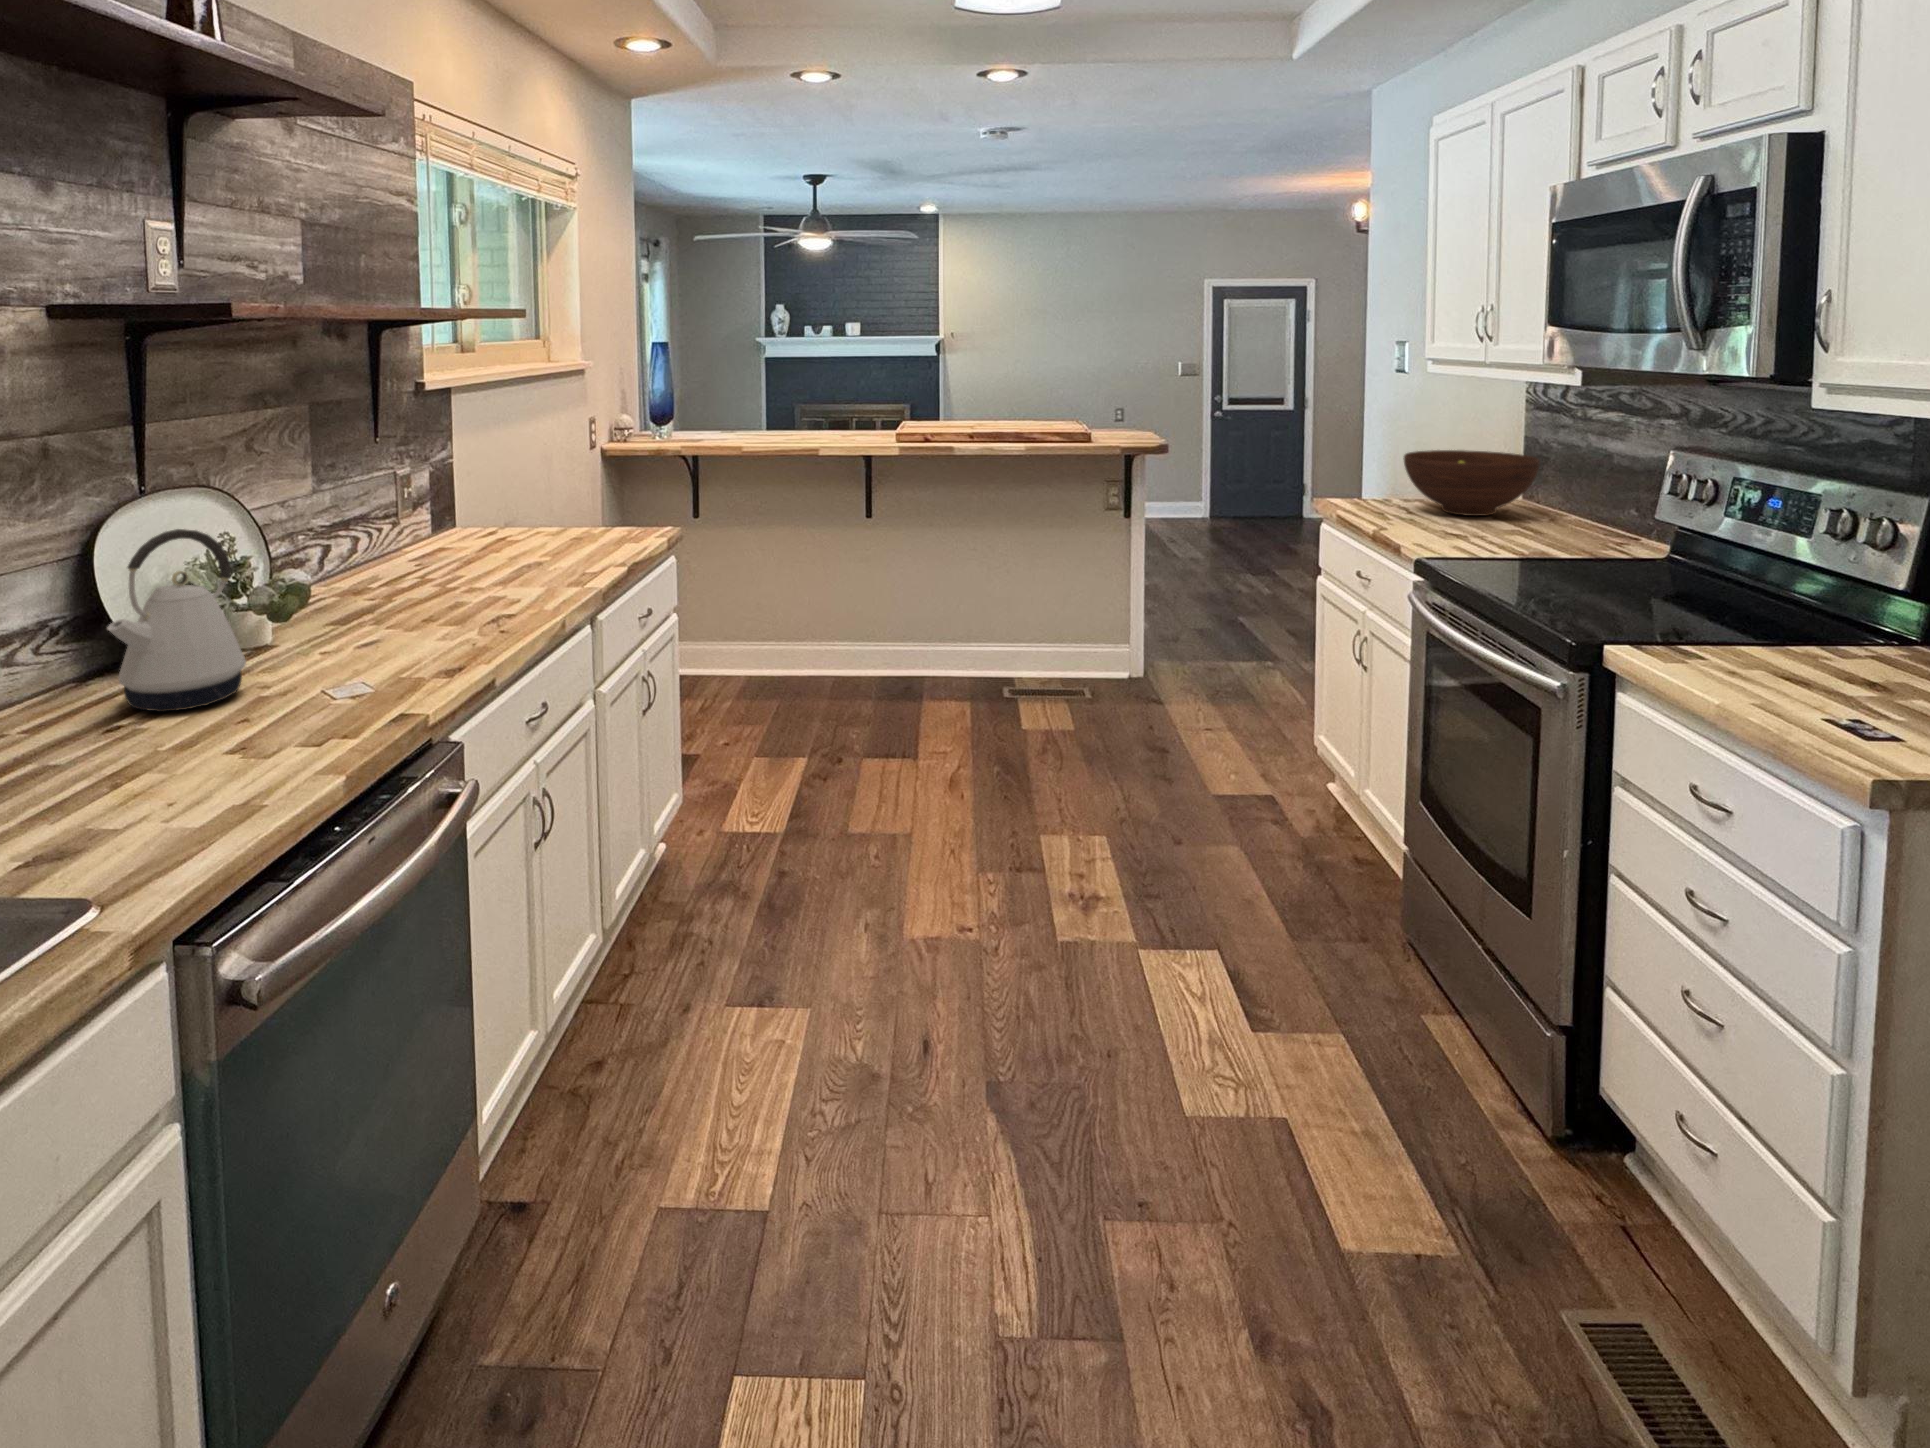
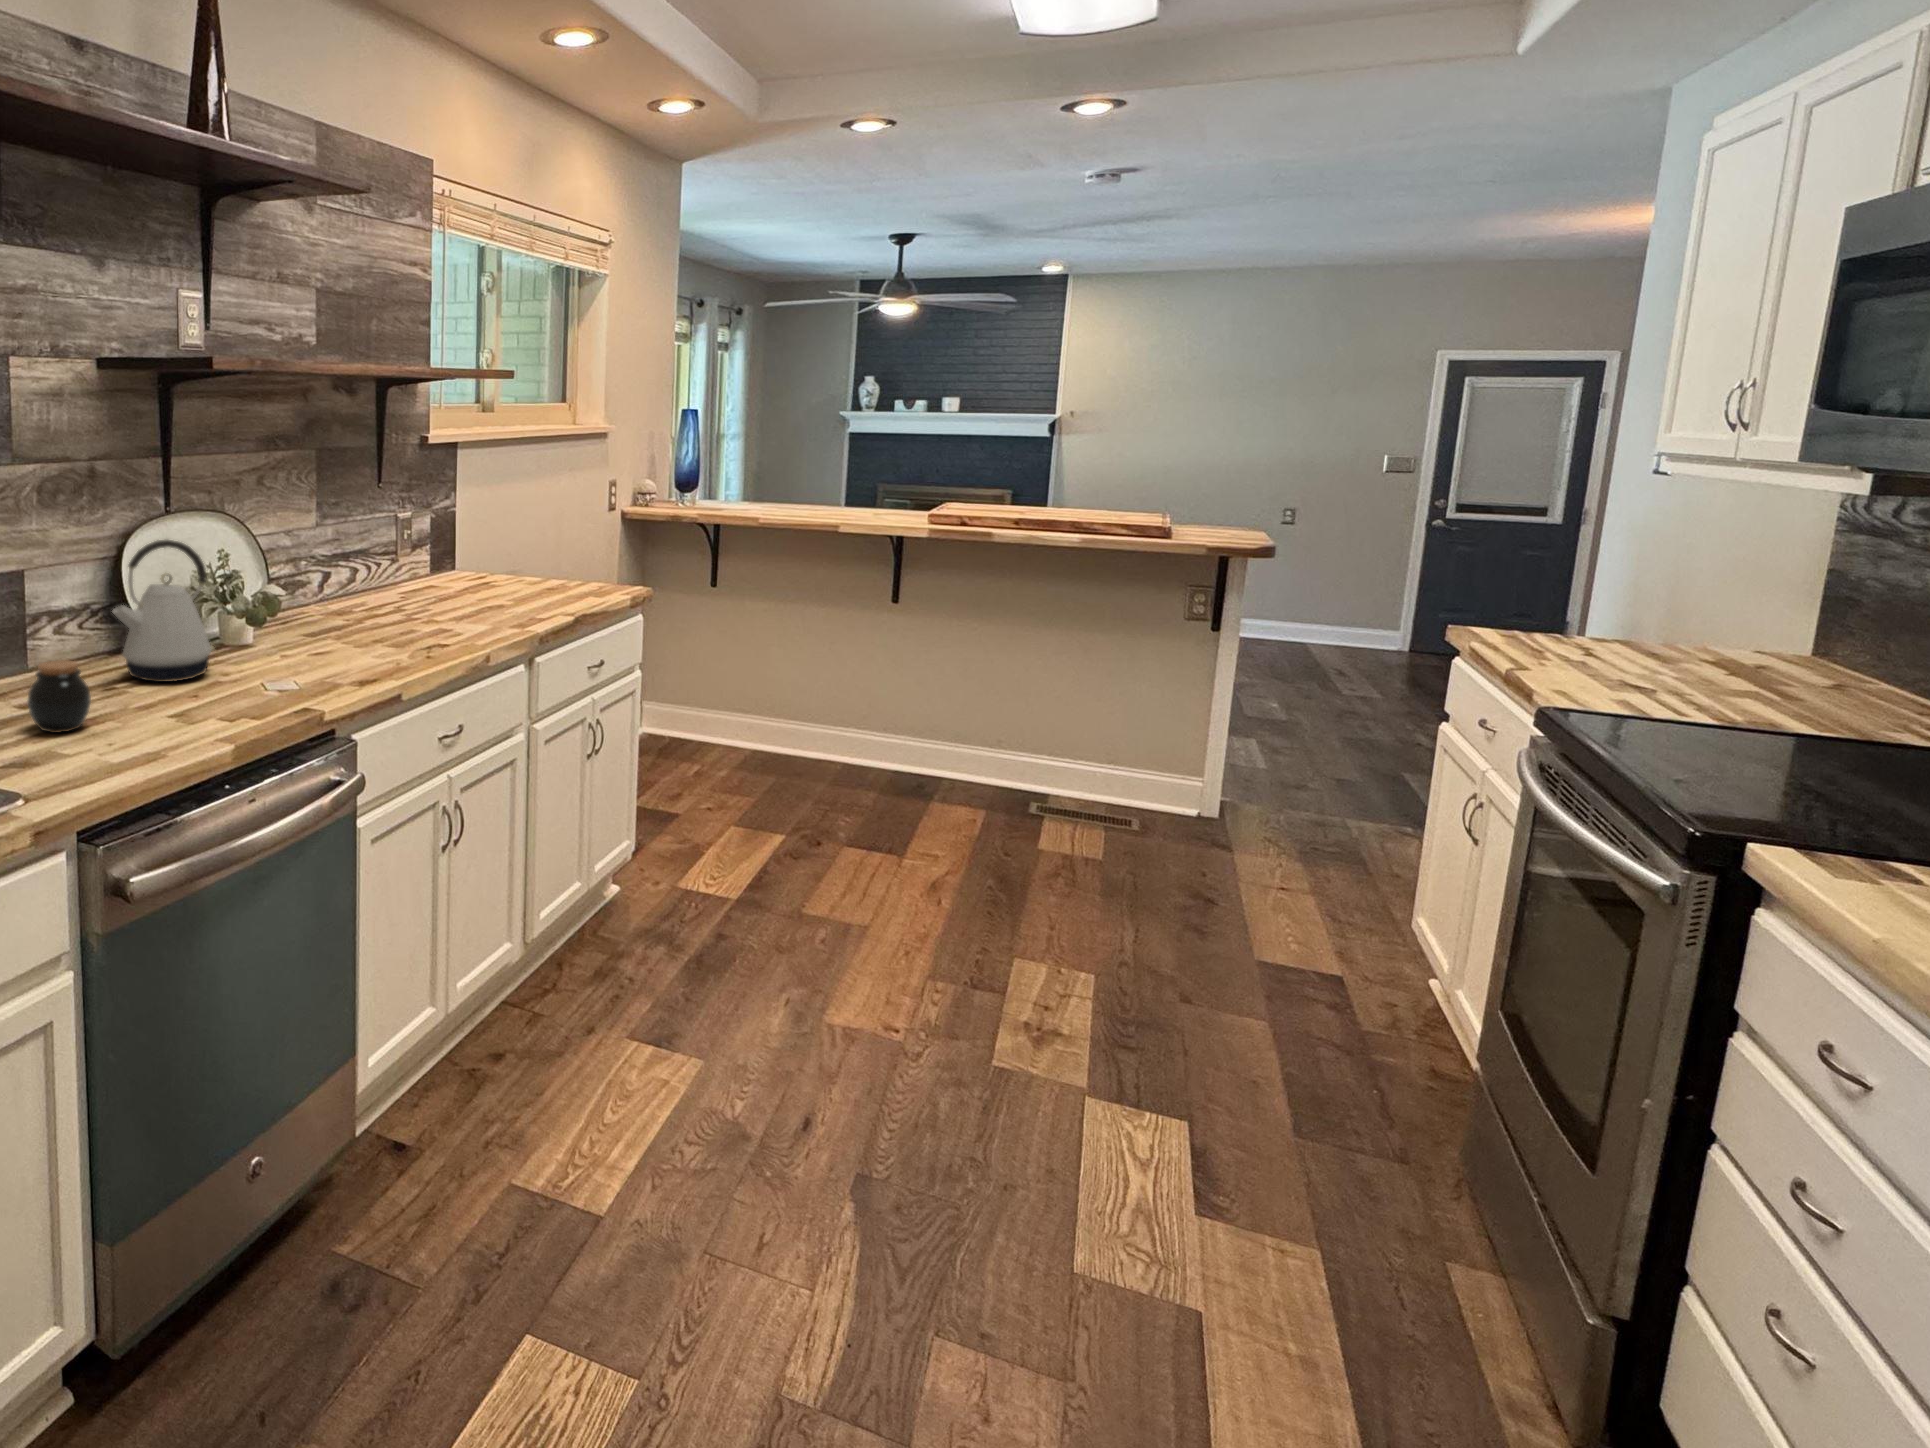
fruit bowl: present [1403,450,1540,516] -> none [1603,574,1849,669]
jar: none [24,704,122,806] -> present [28,660,91,732]

